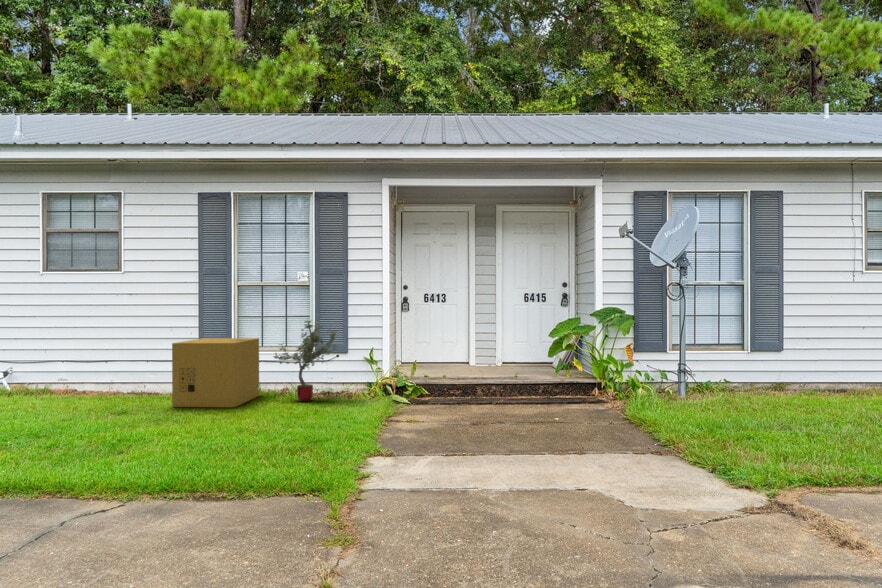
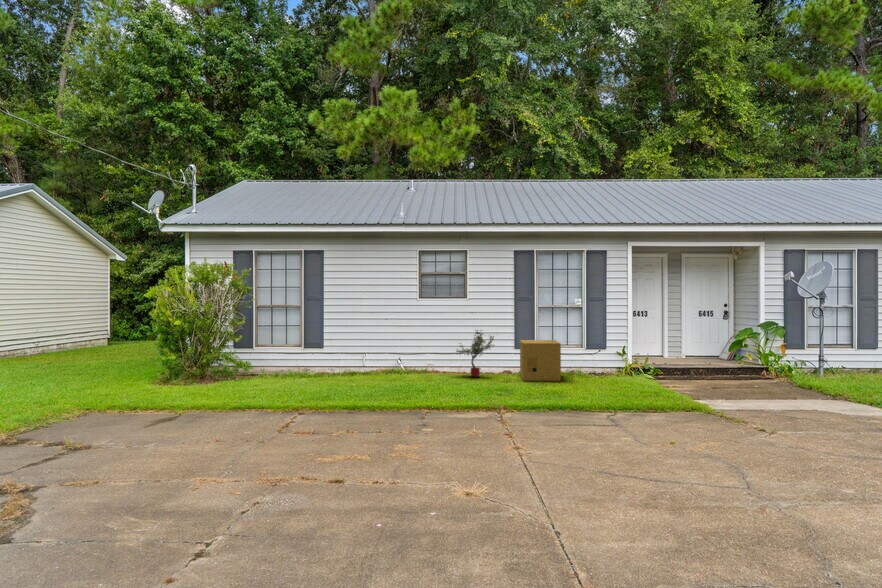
potted tree: present [274,321,336,402] -> present [456,330,494,377]

